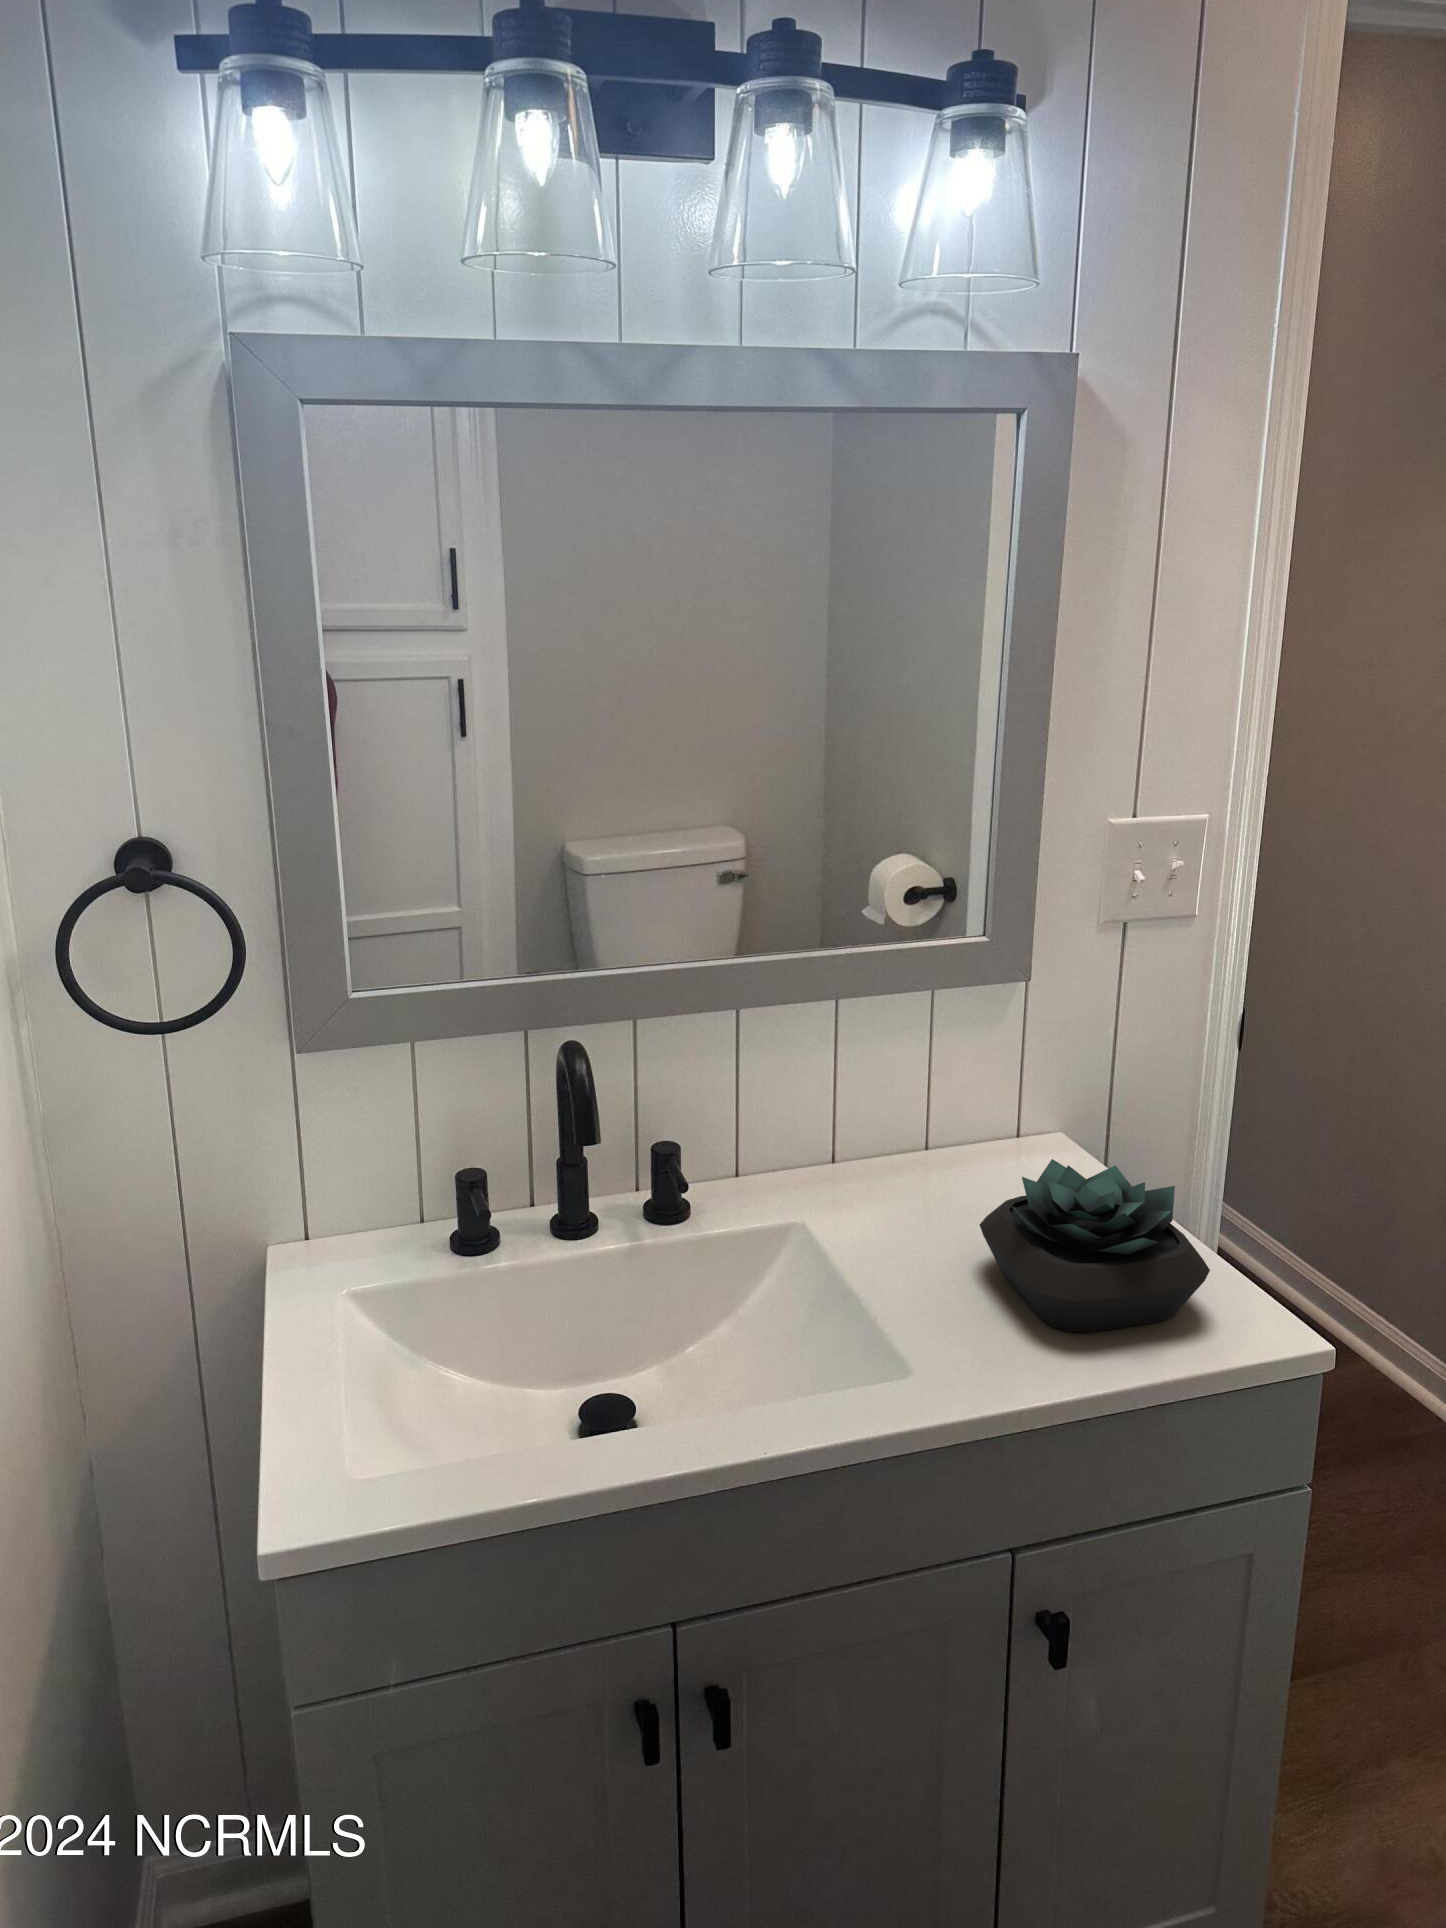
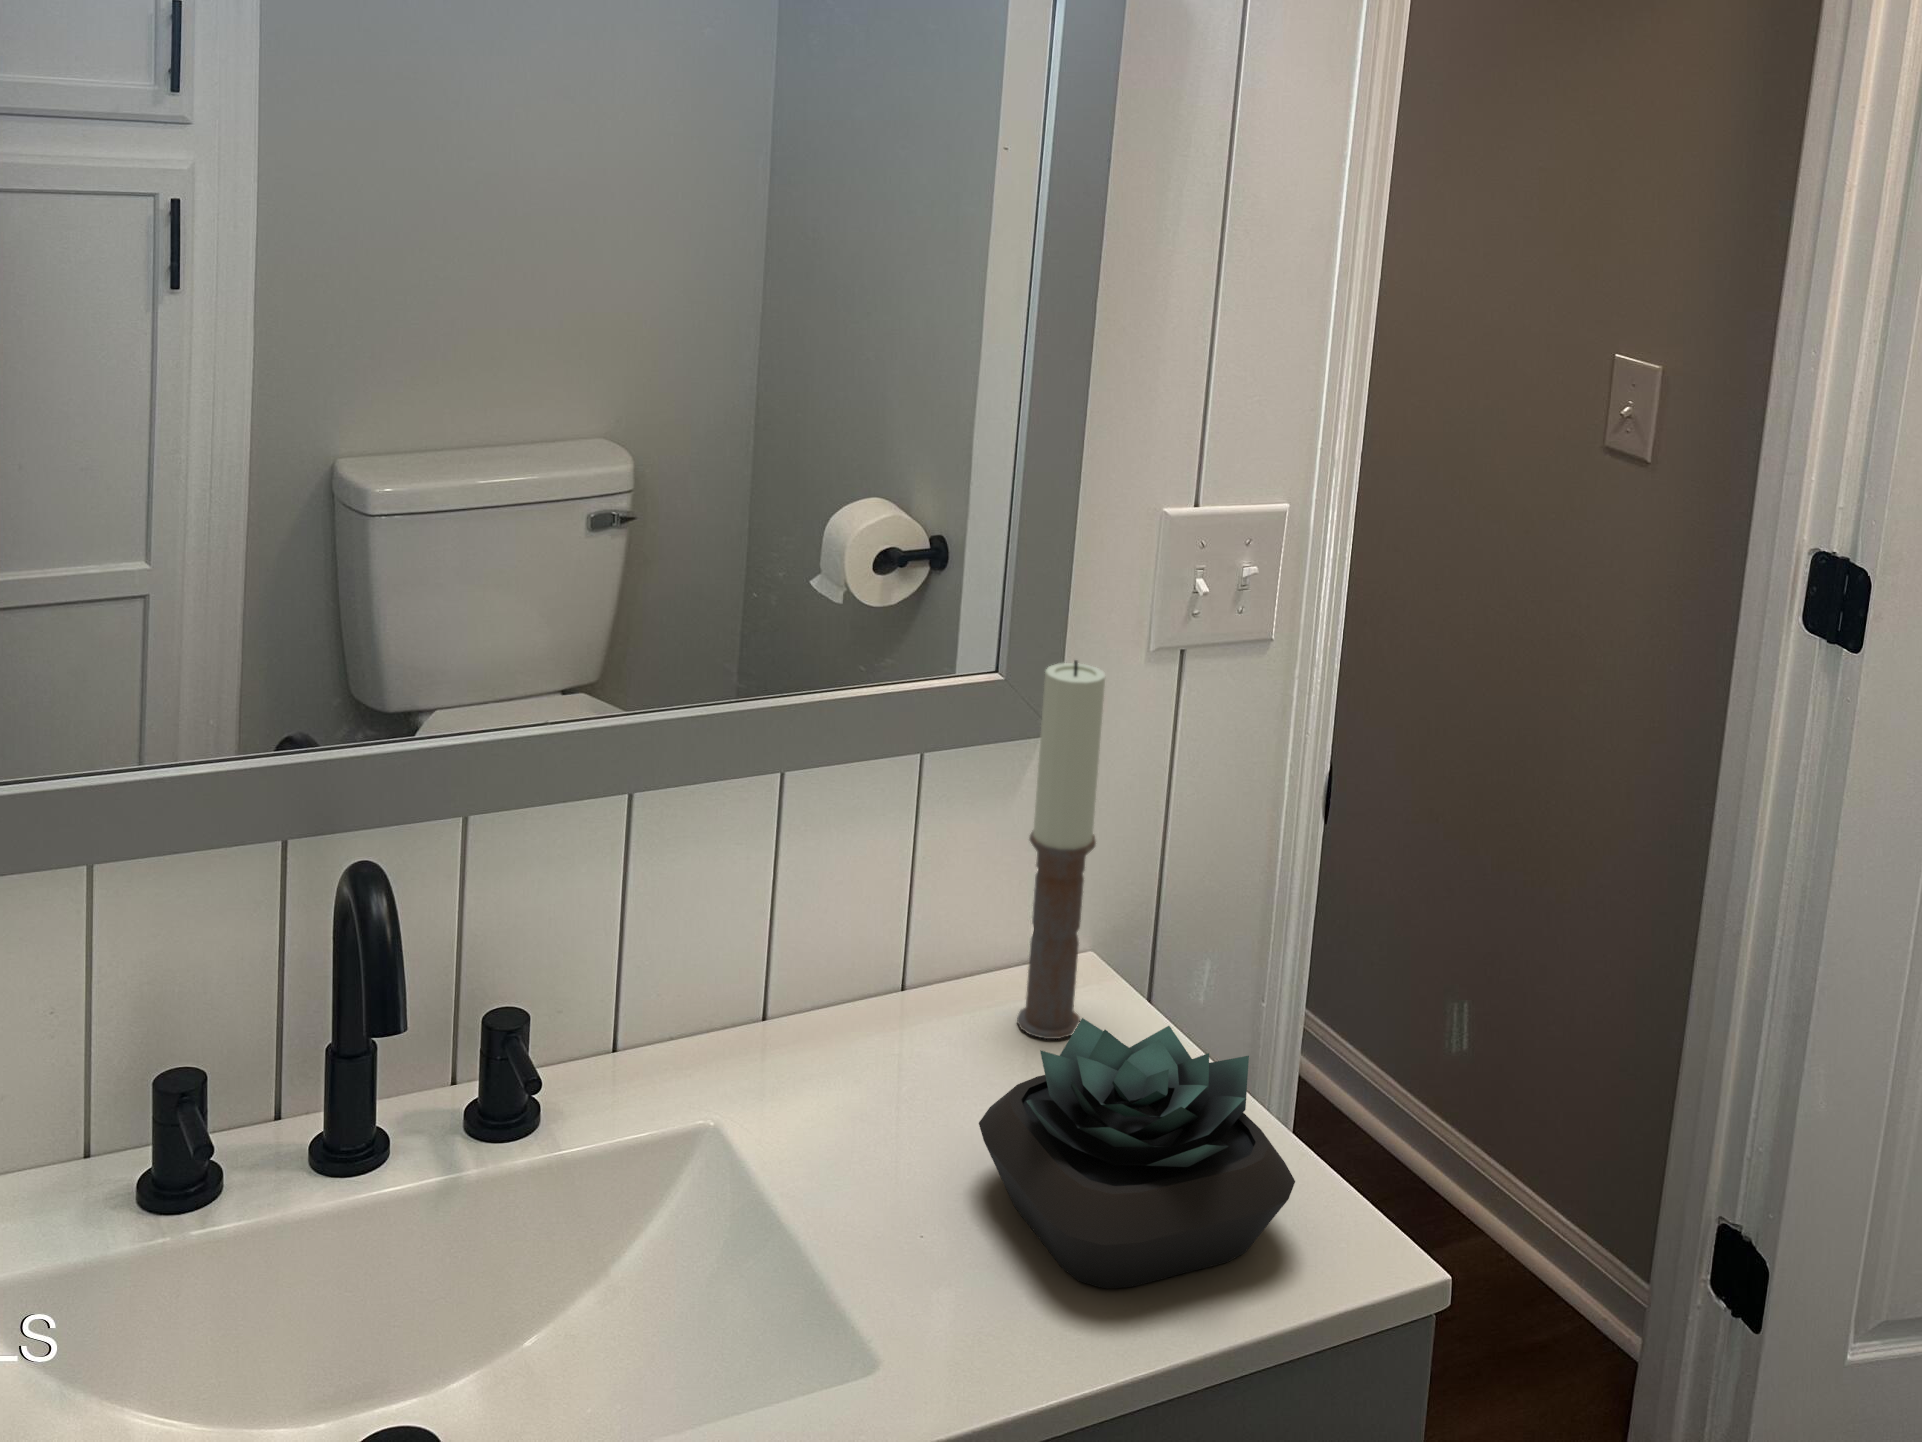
candle: none [1007,918,1065,1181] -> present [1017,660,1105,1039]

